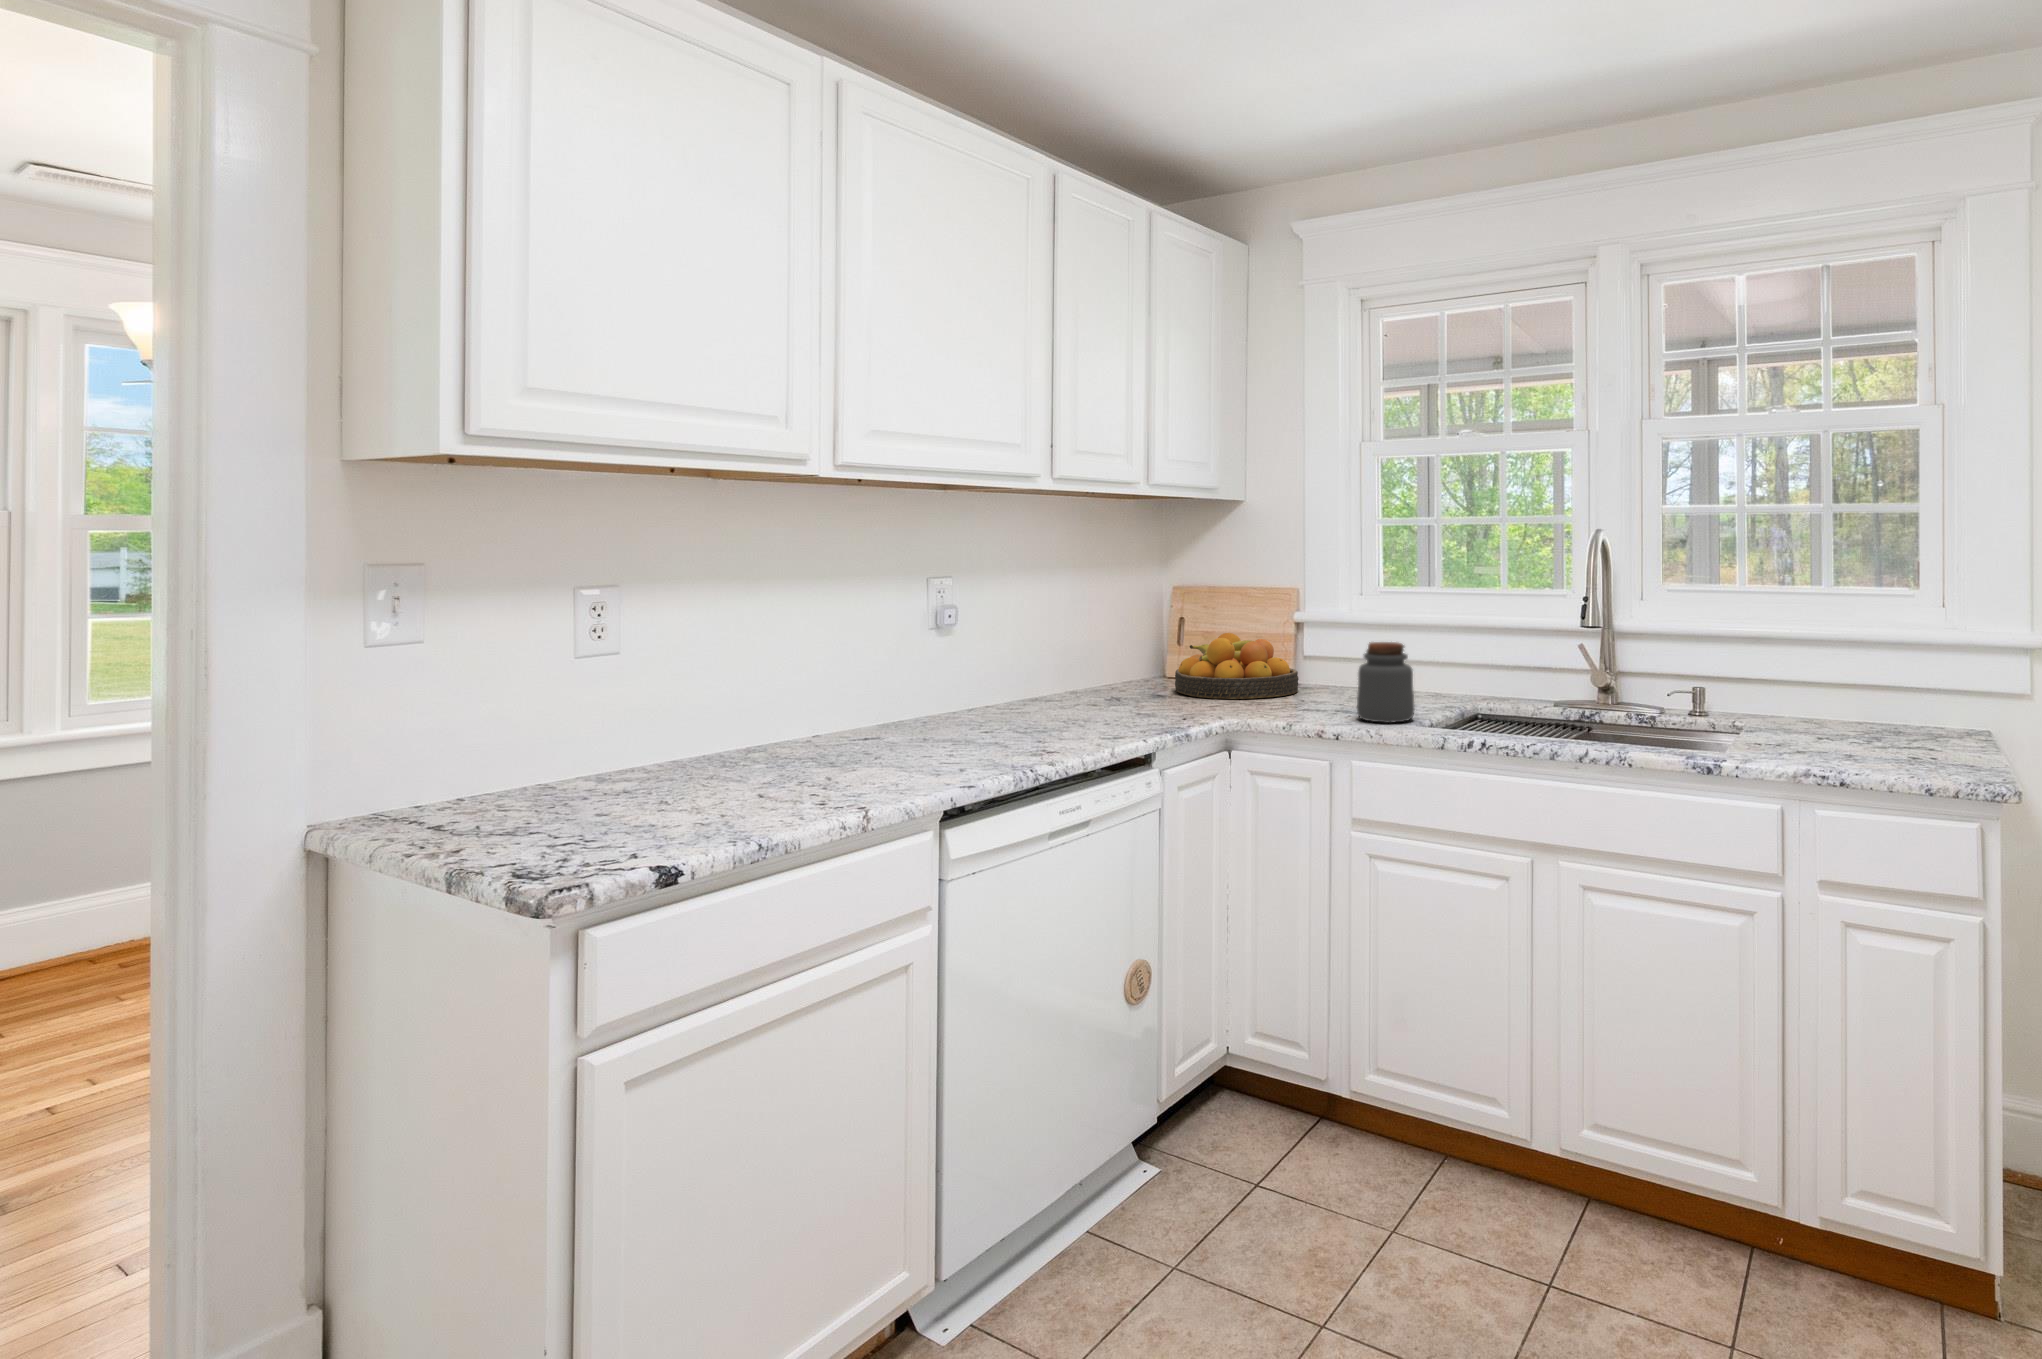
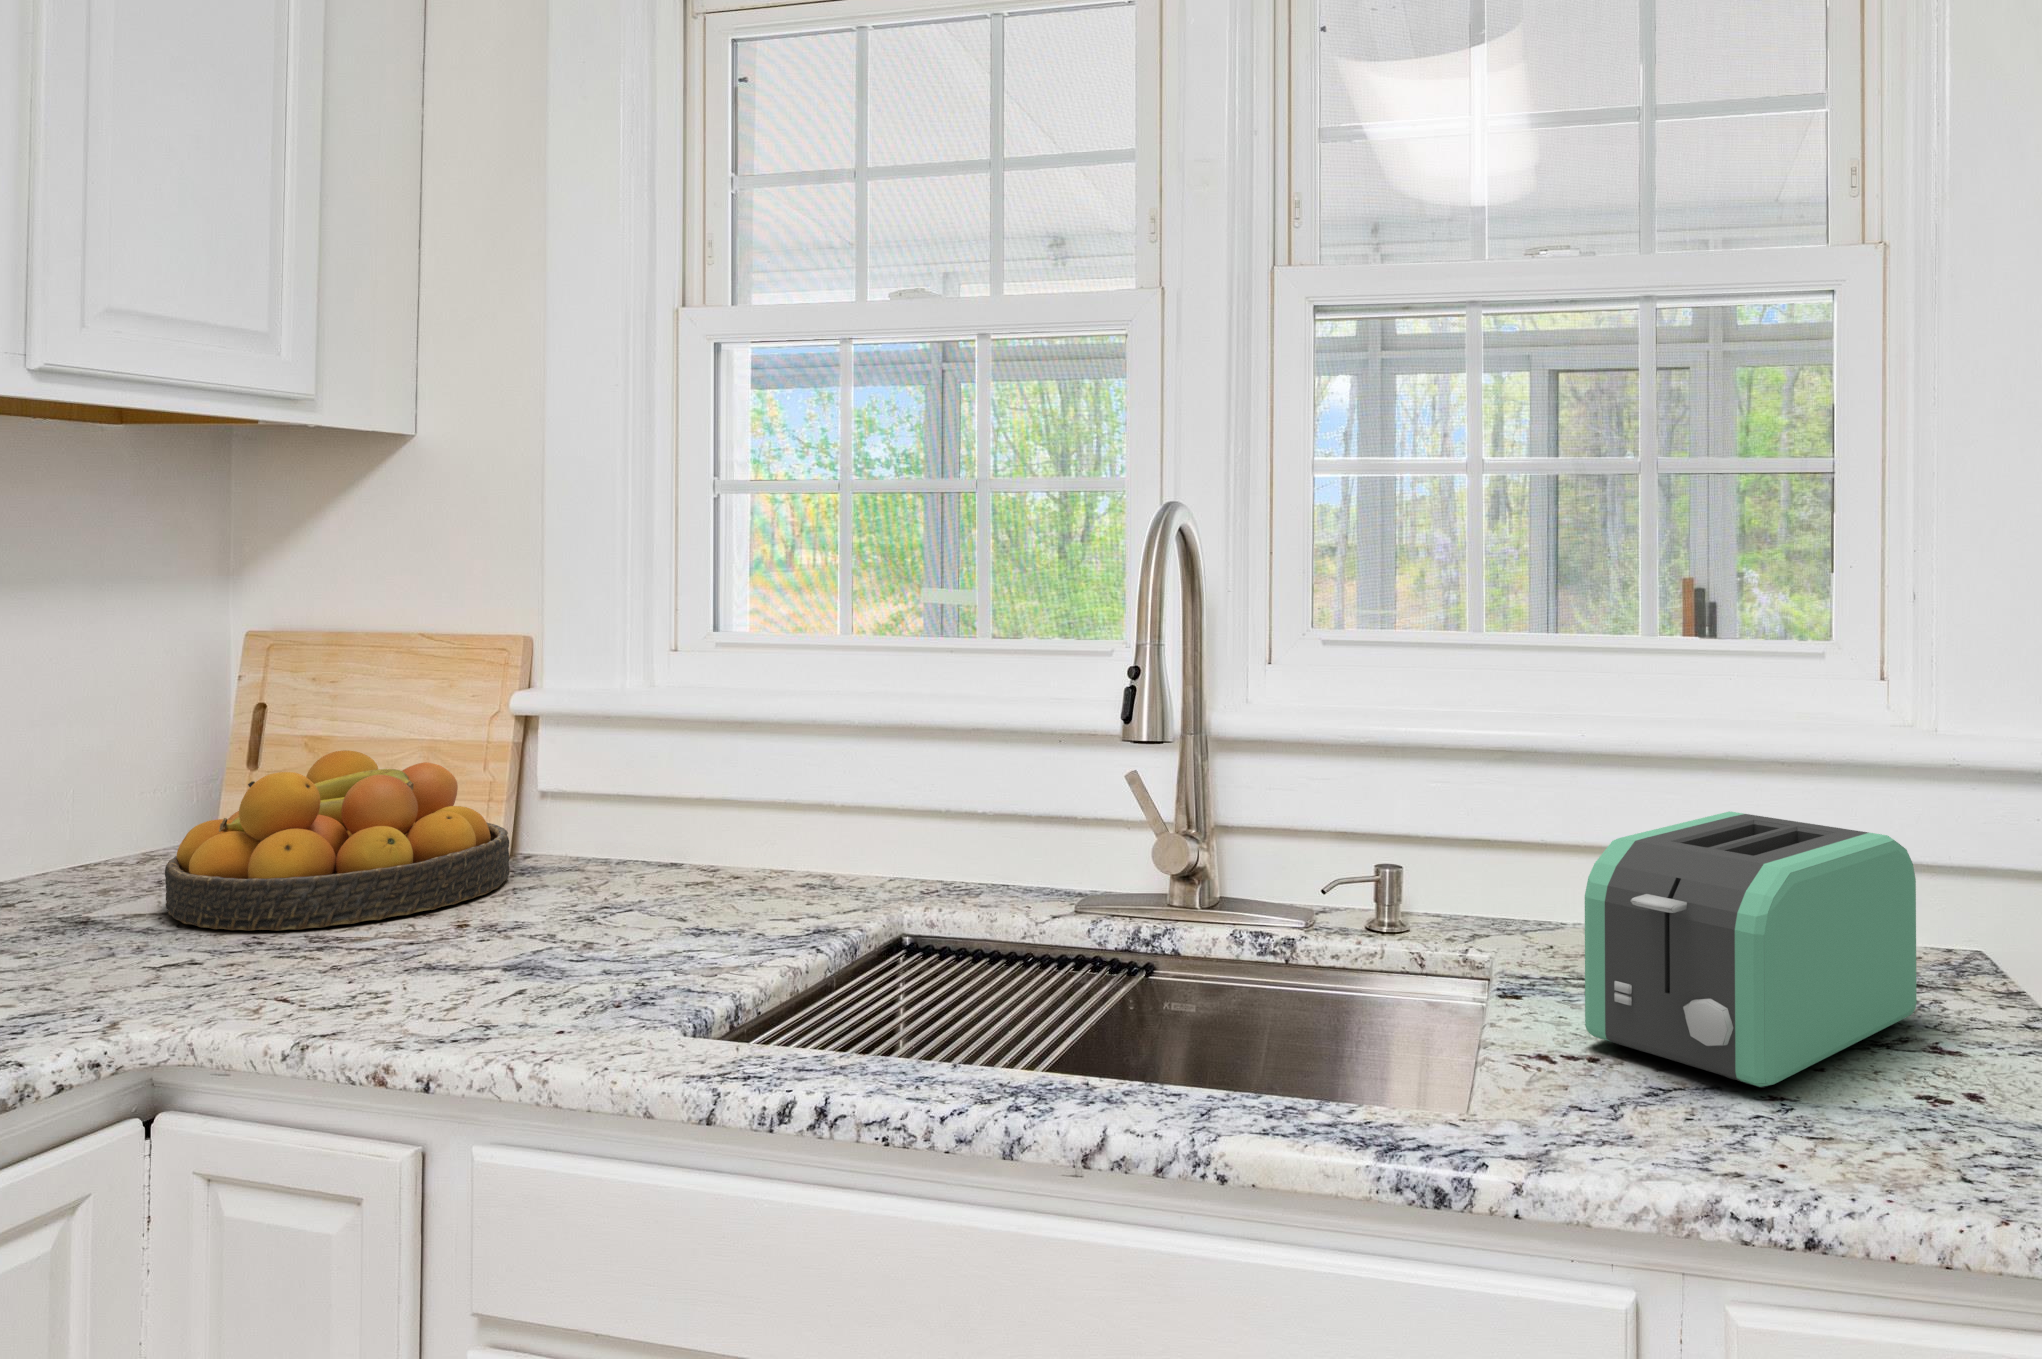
jar: present [1357,642,1415,723] -> none [533,793,696,1021]
toaster: none [1778,661,1931,755] -> present [1585,811,1917,1088]

